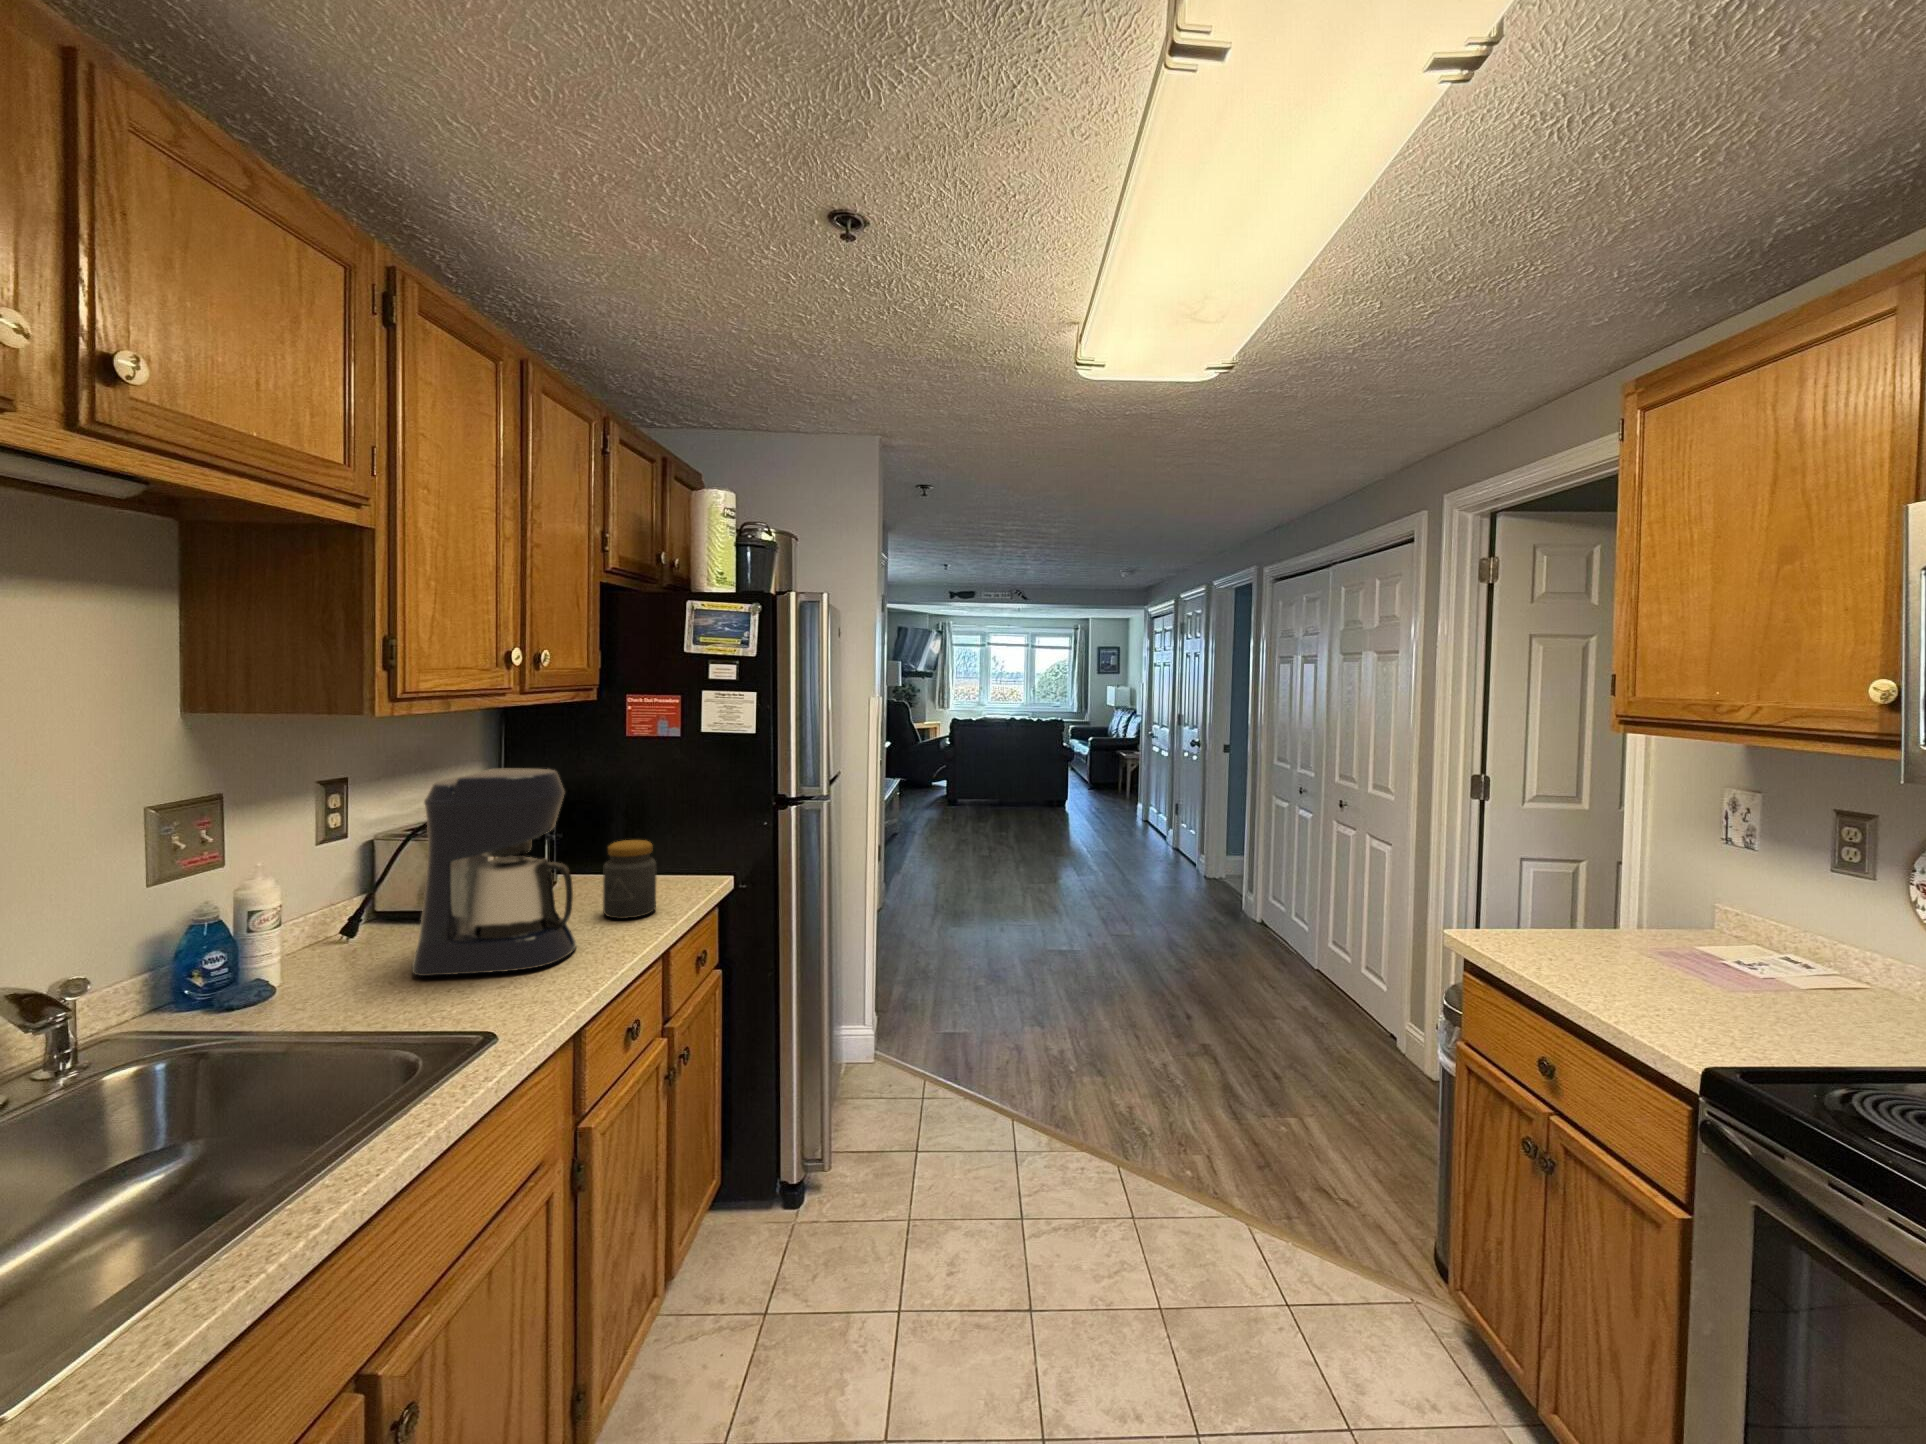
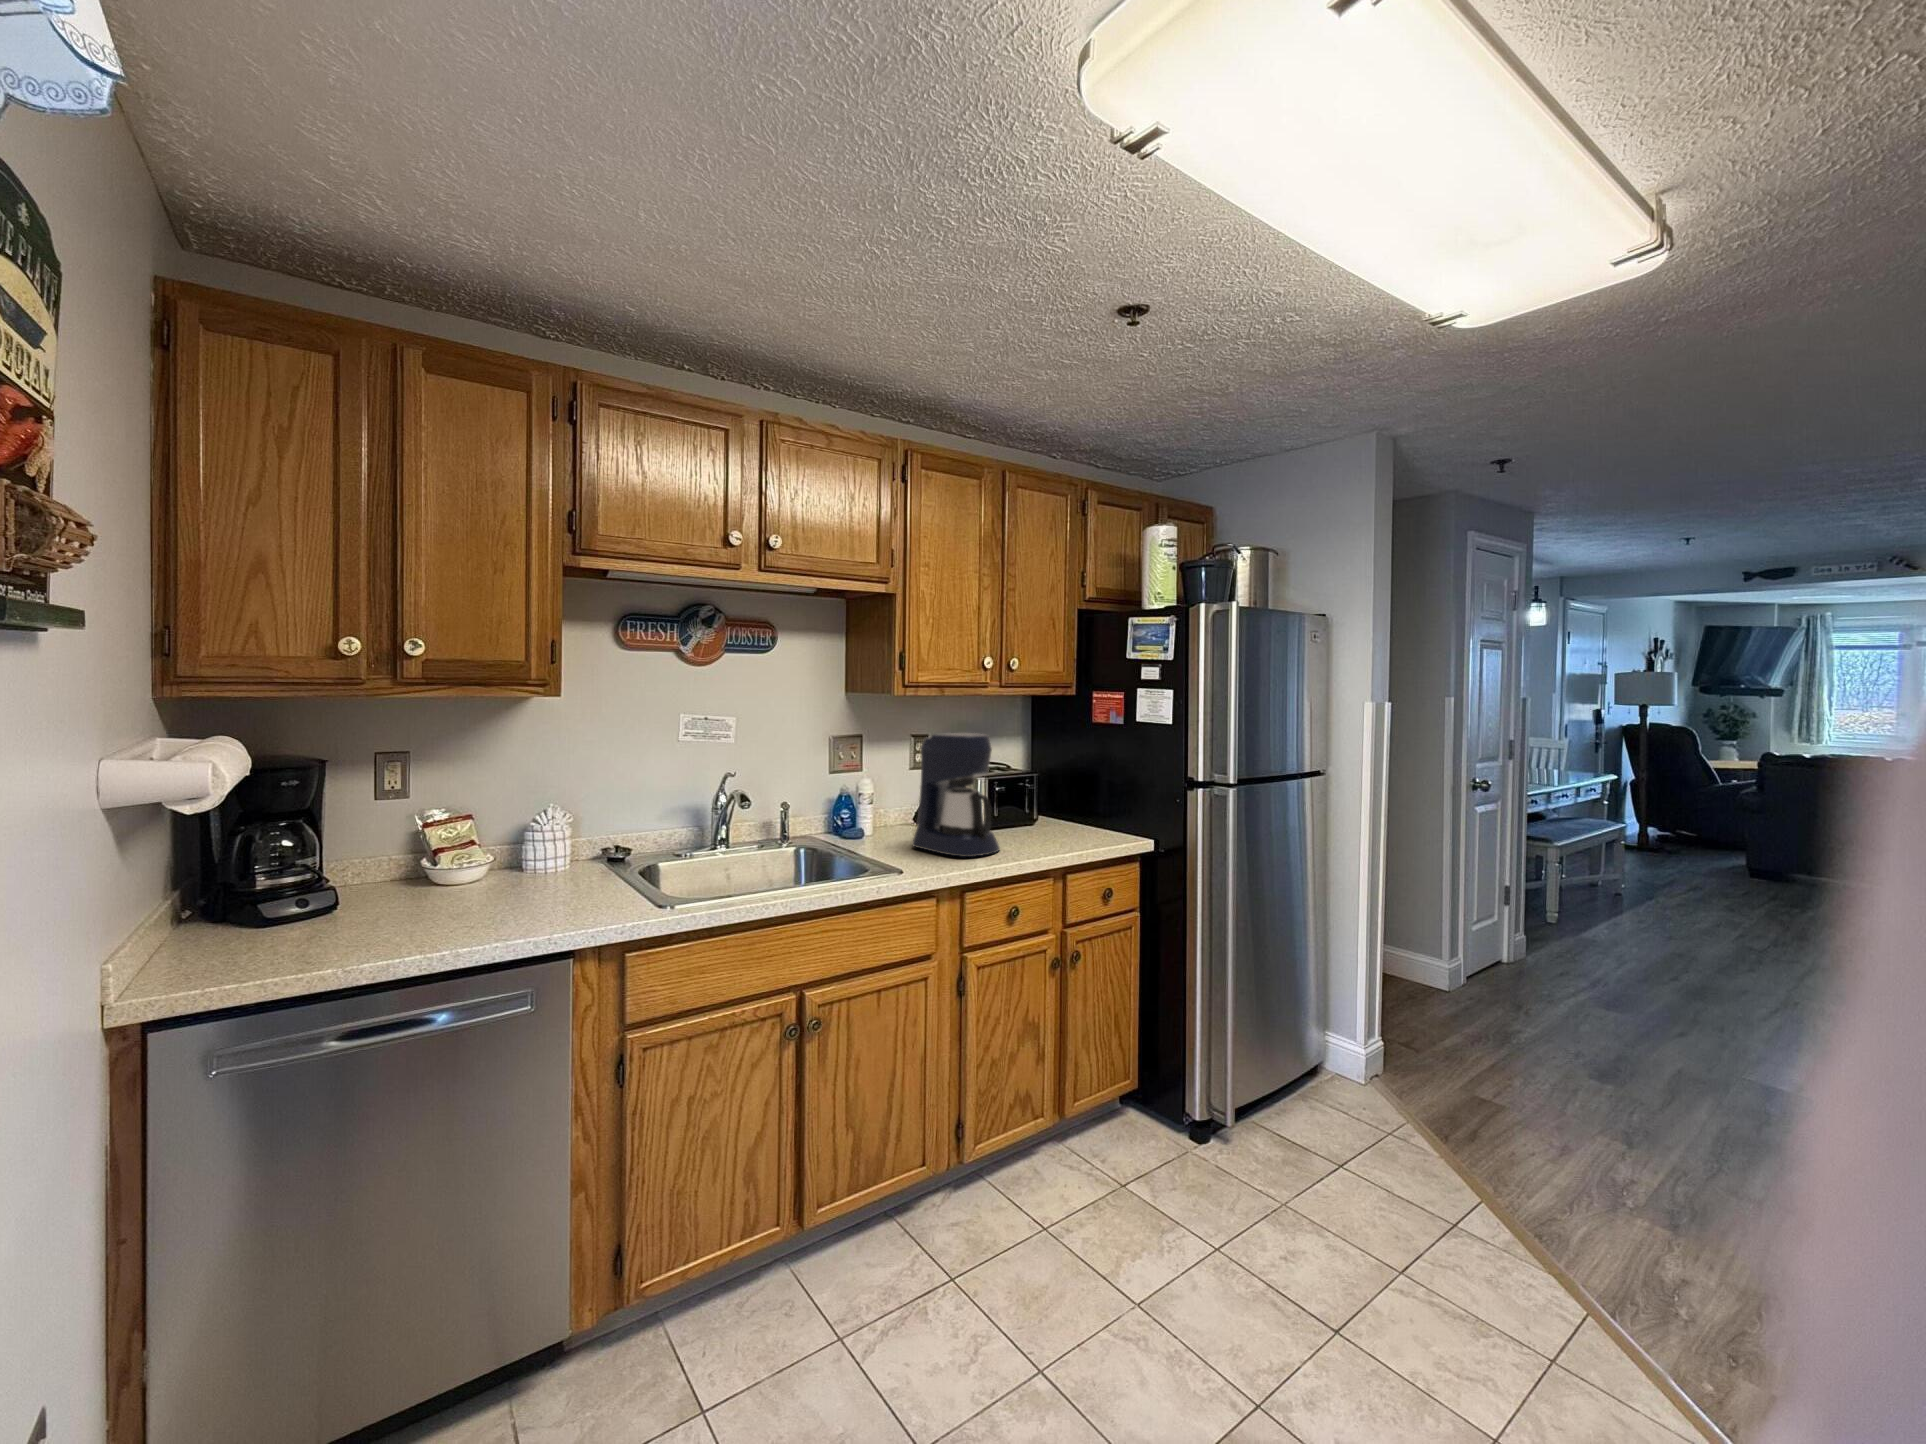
jar: present [603,840,656,919] -> none [1035,793,1071,847]

